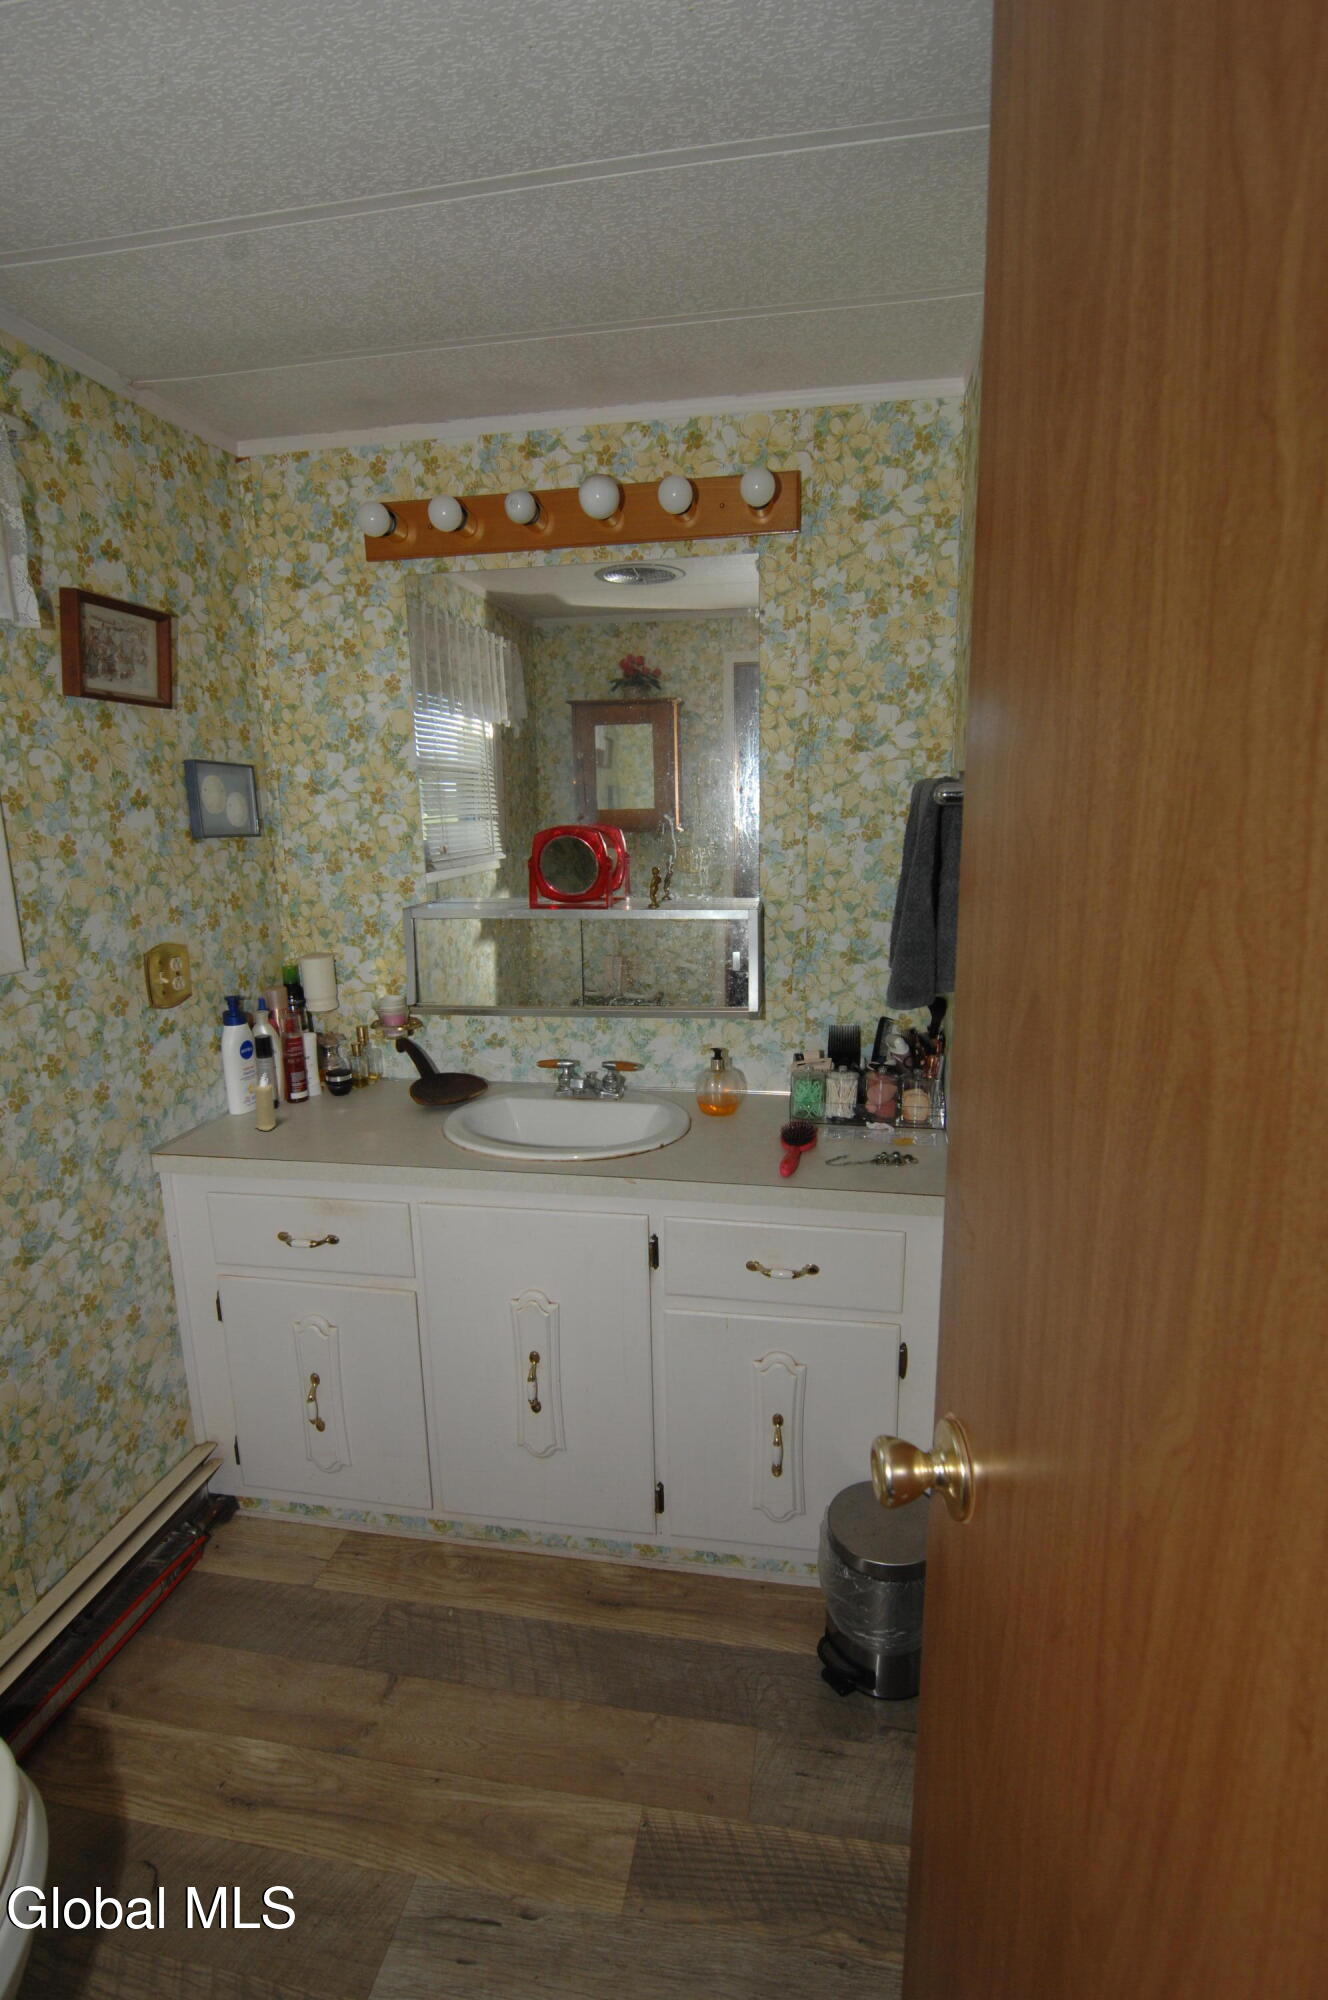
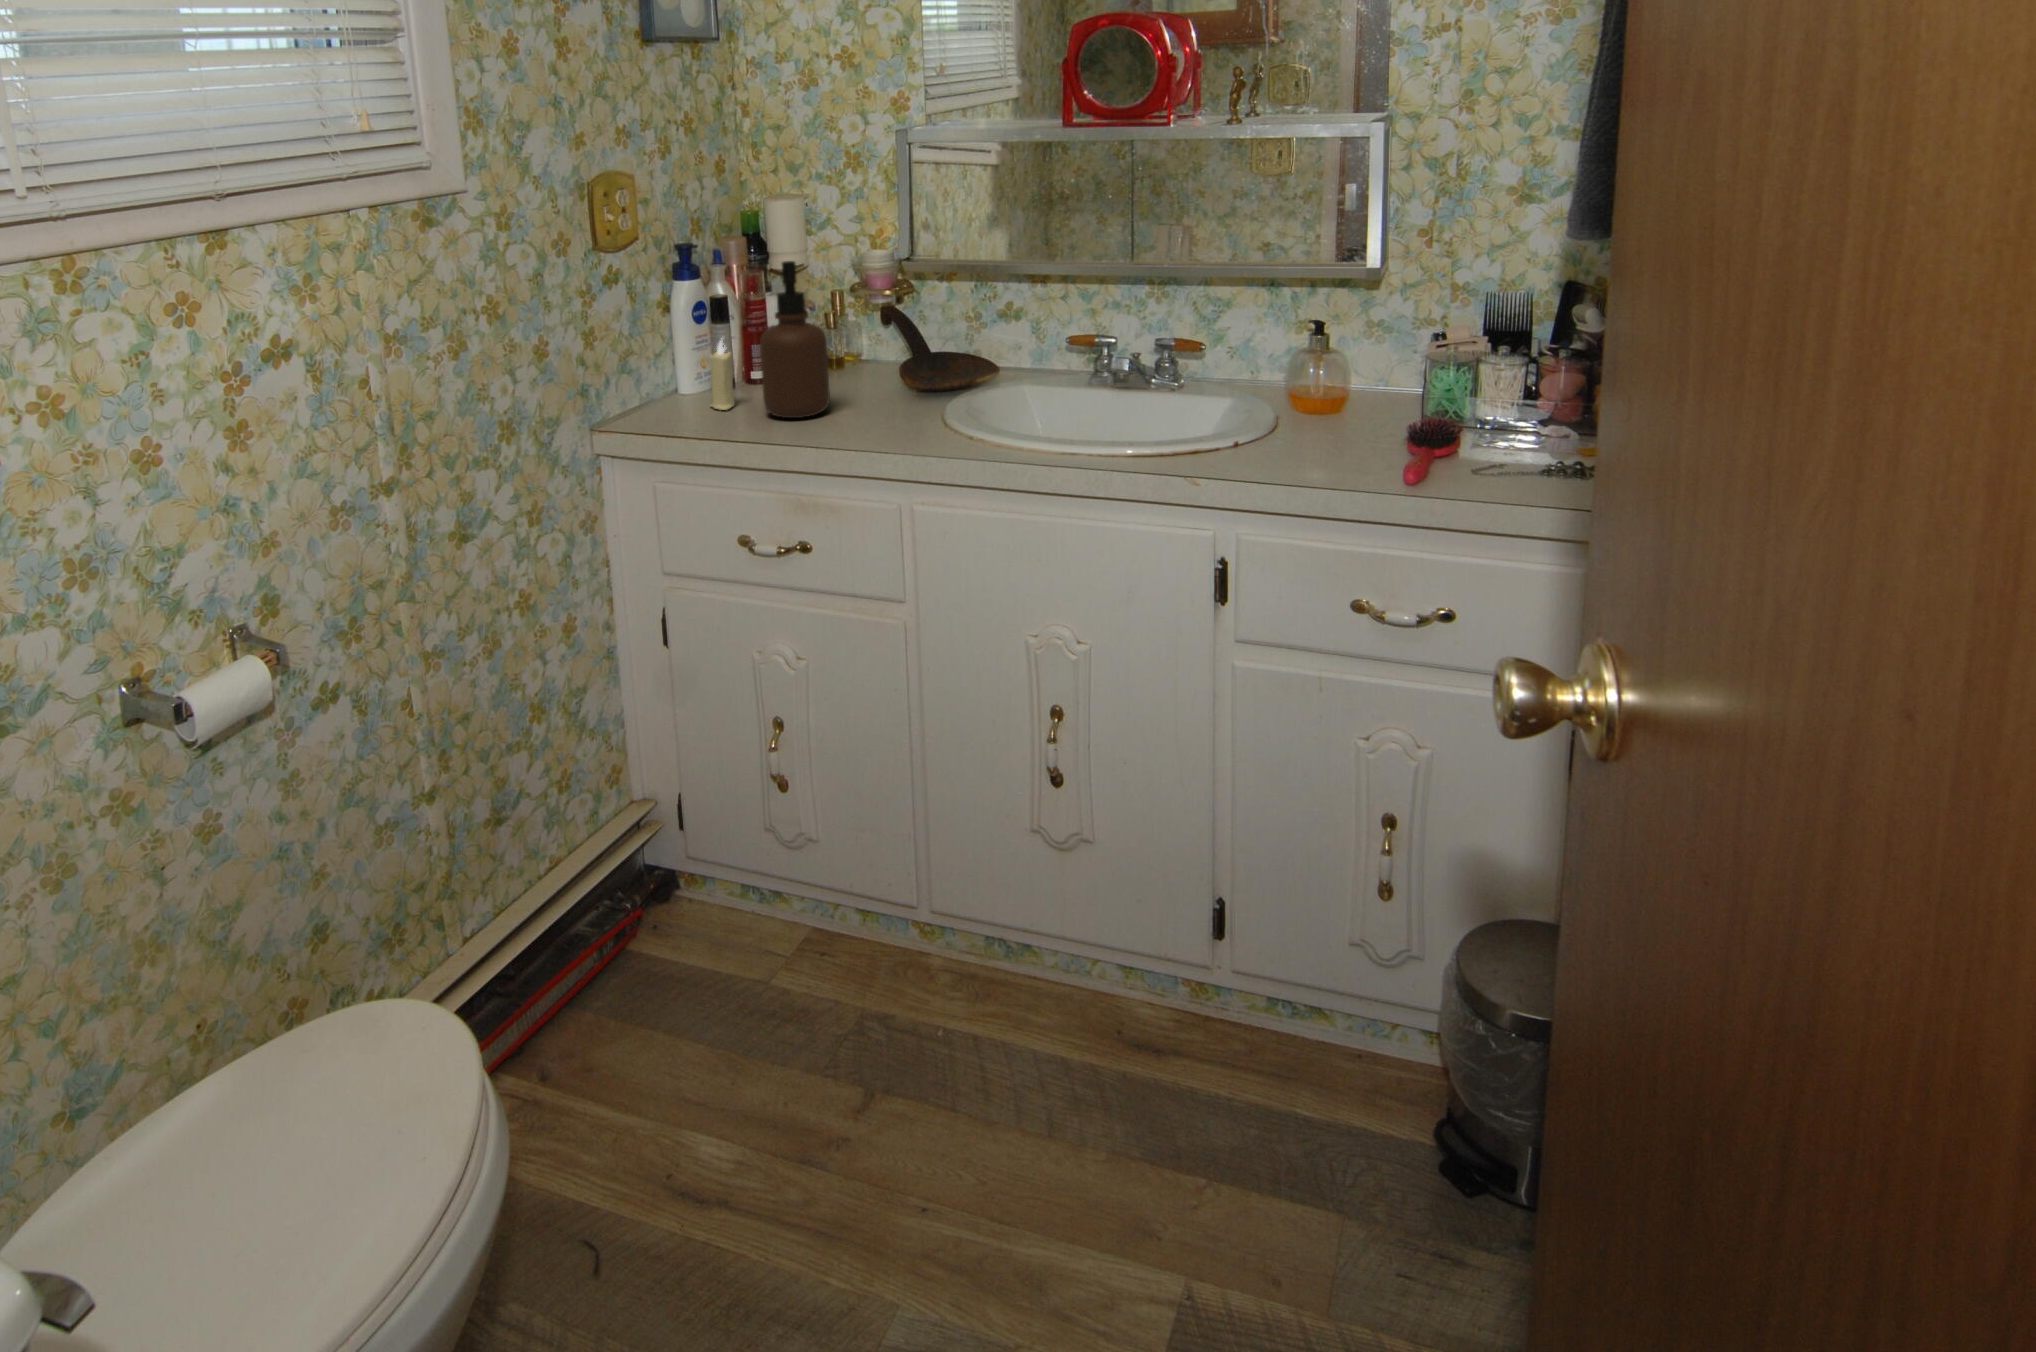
soap dispenser: none [295,1014,353,1137] -> present [760,261,830,418]

